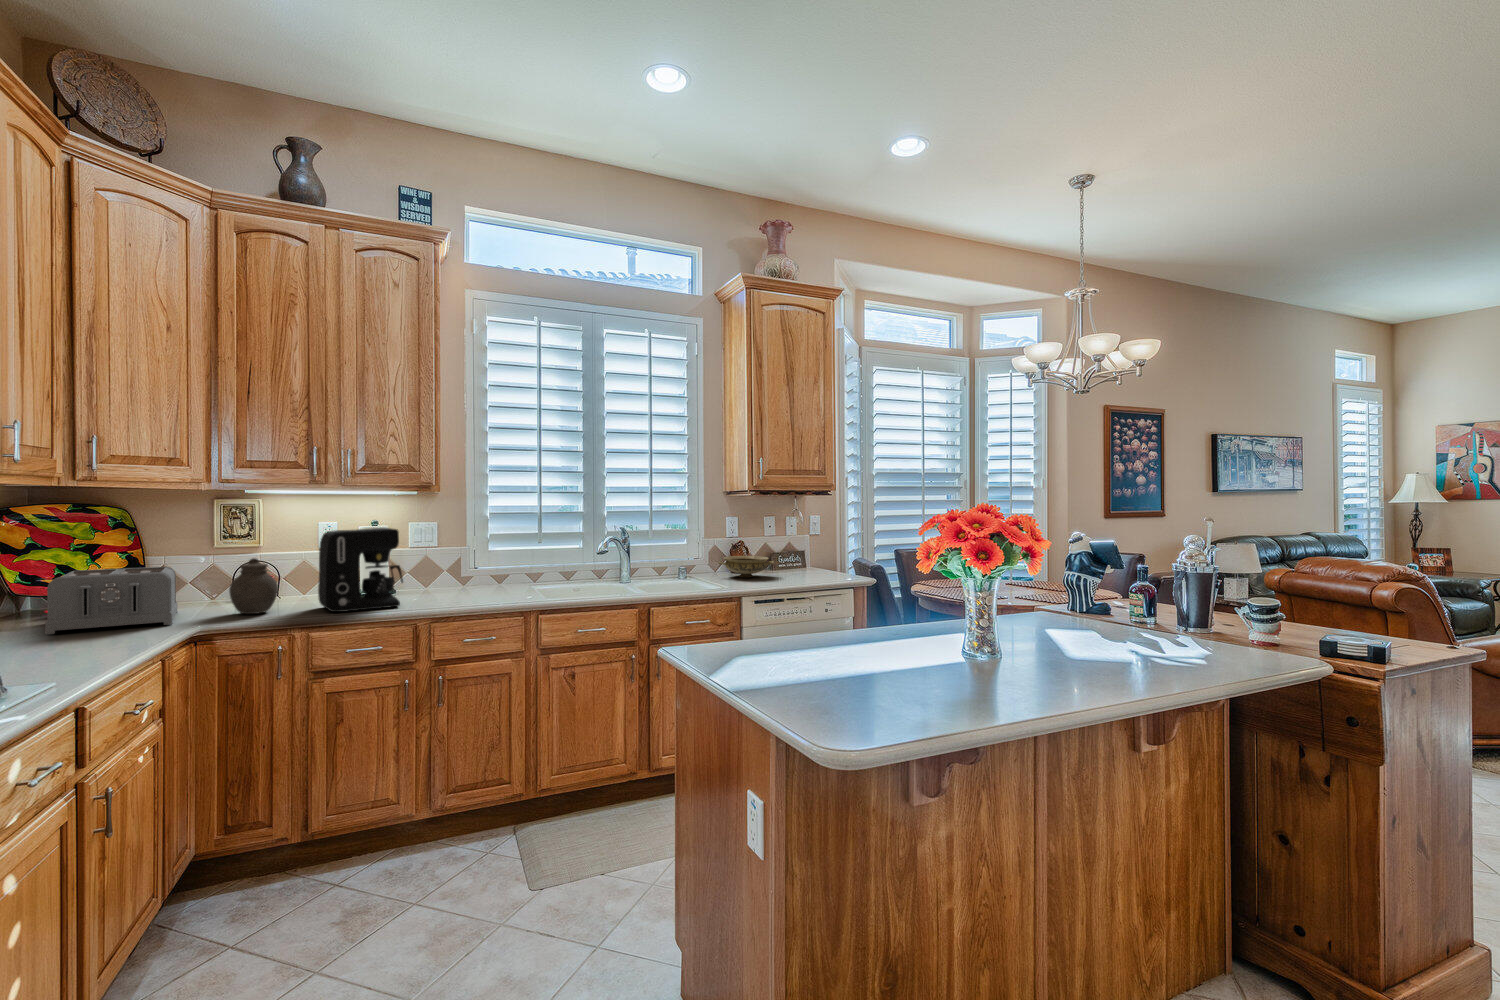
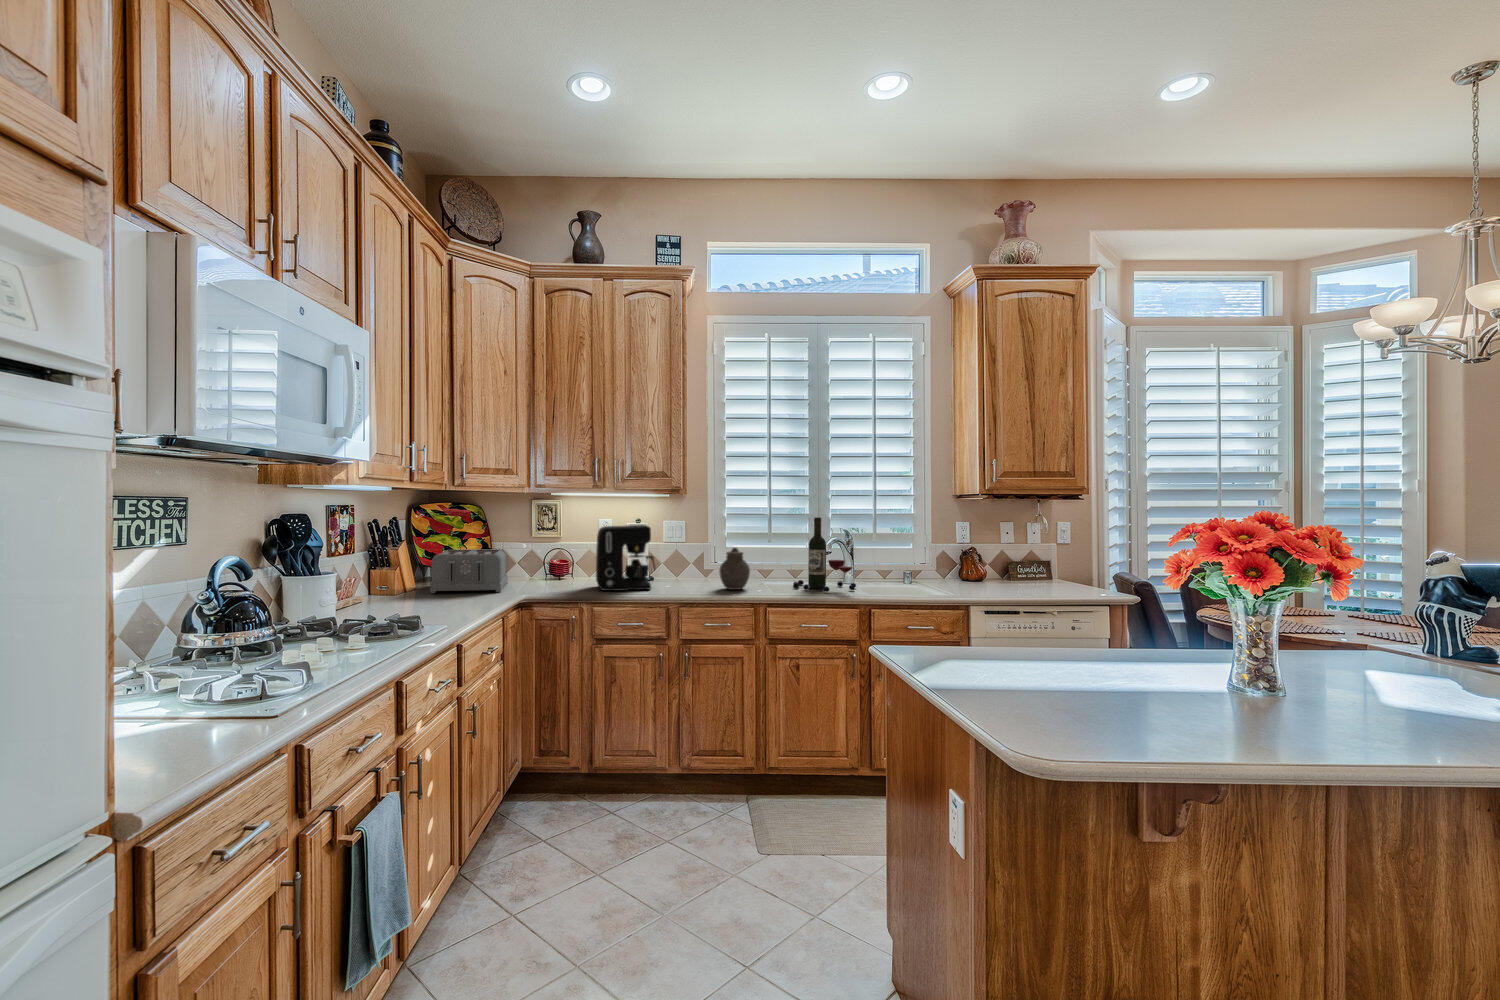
wine bottle: none [572,515,644,595] -> present [793,517,856,592]
ceramic bowl: present [718,556,774,577] -> none [942,560,1002,582]
jar: present [229,558,278,614] -> present [720,548,750,590]

